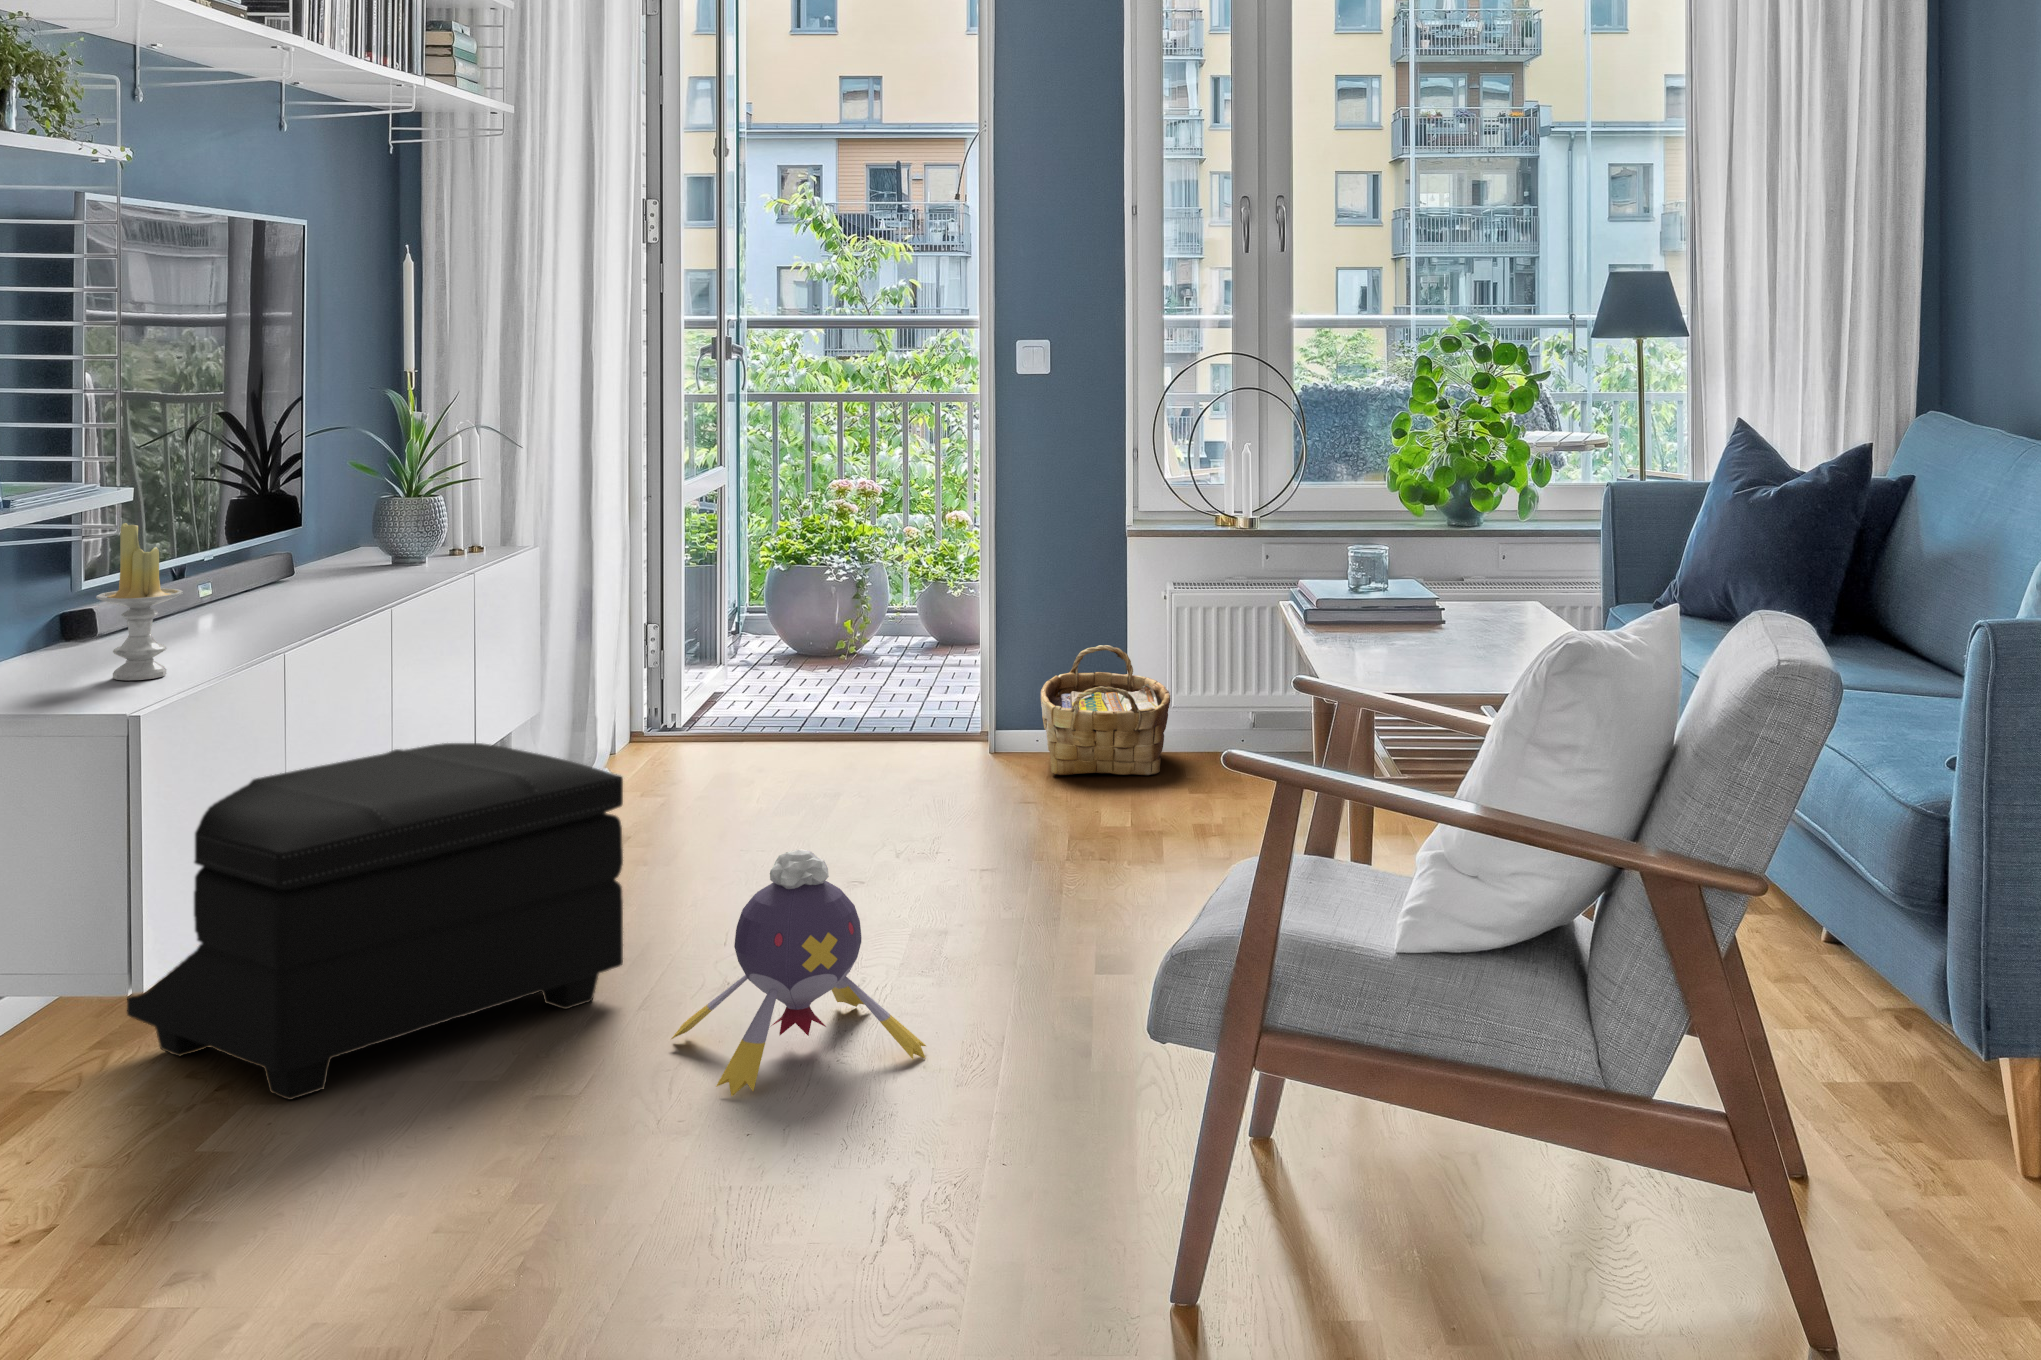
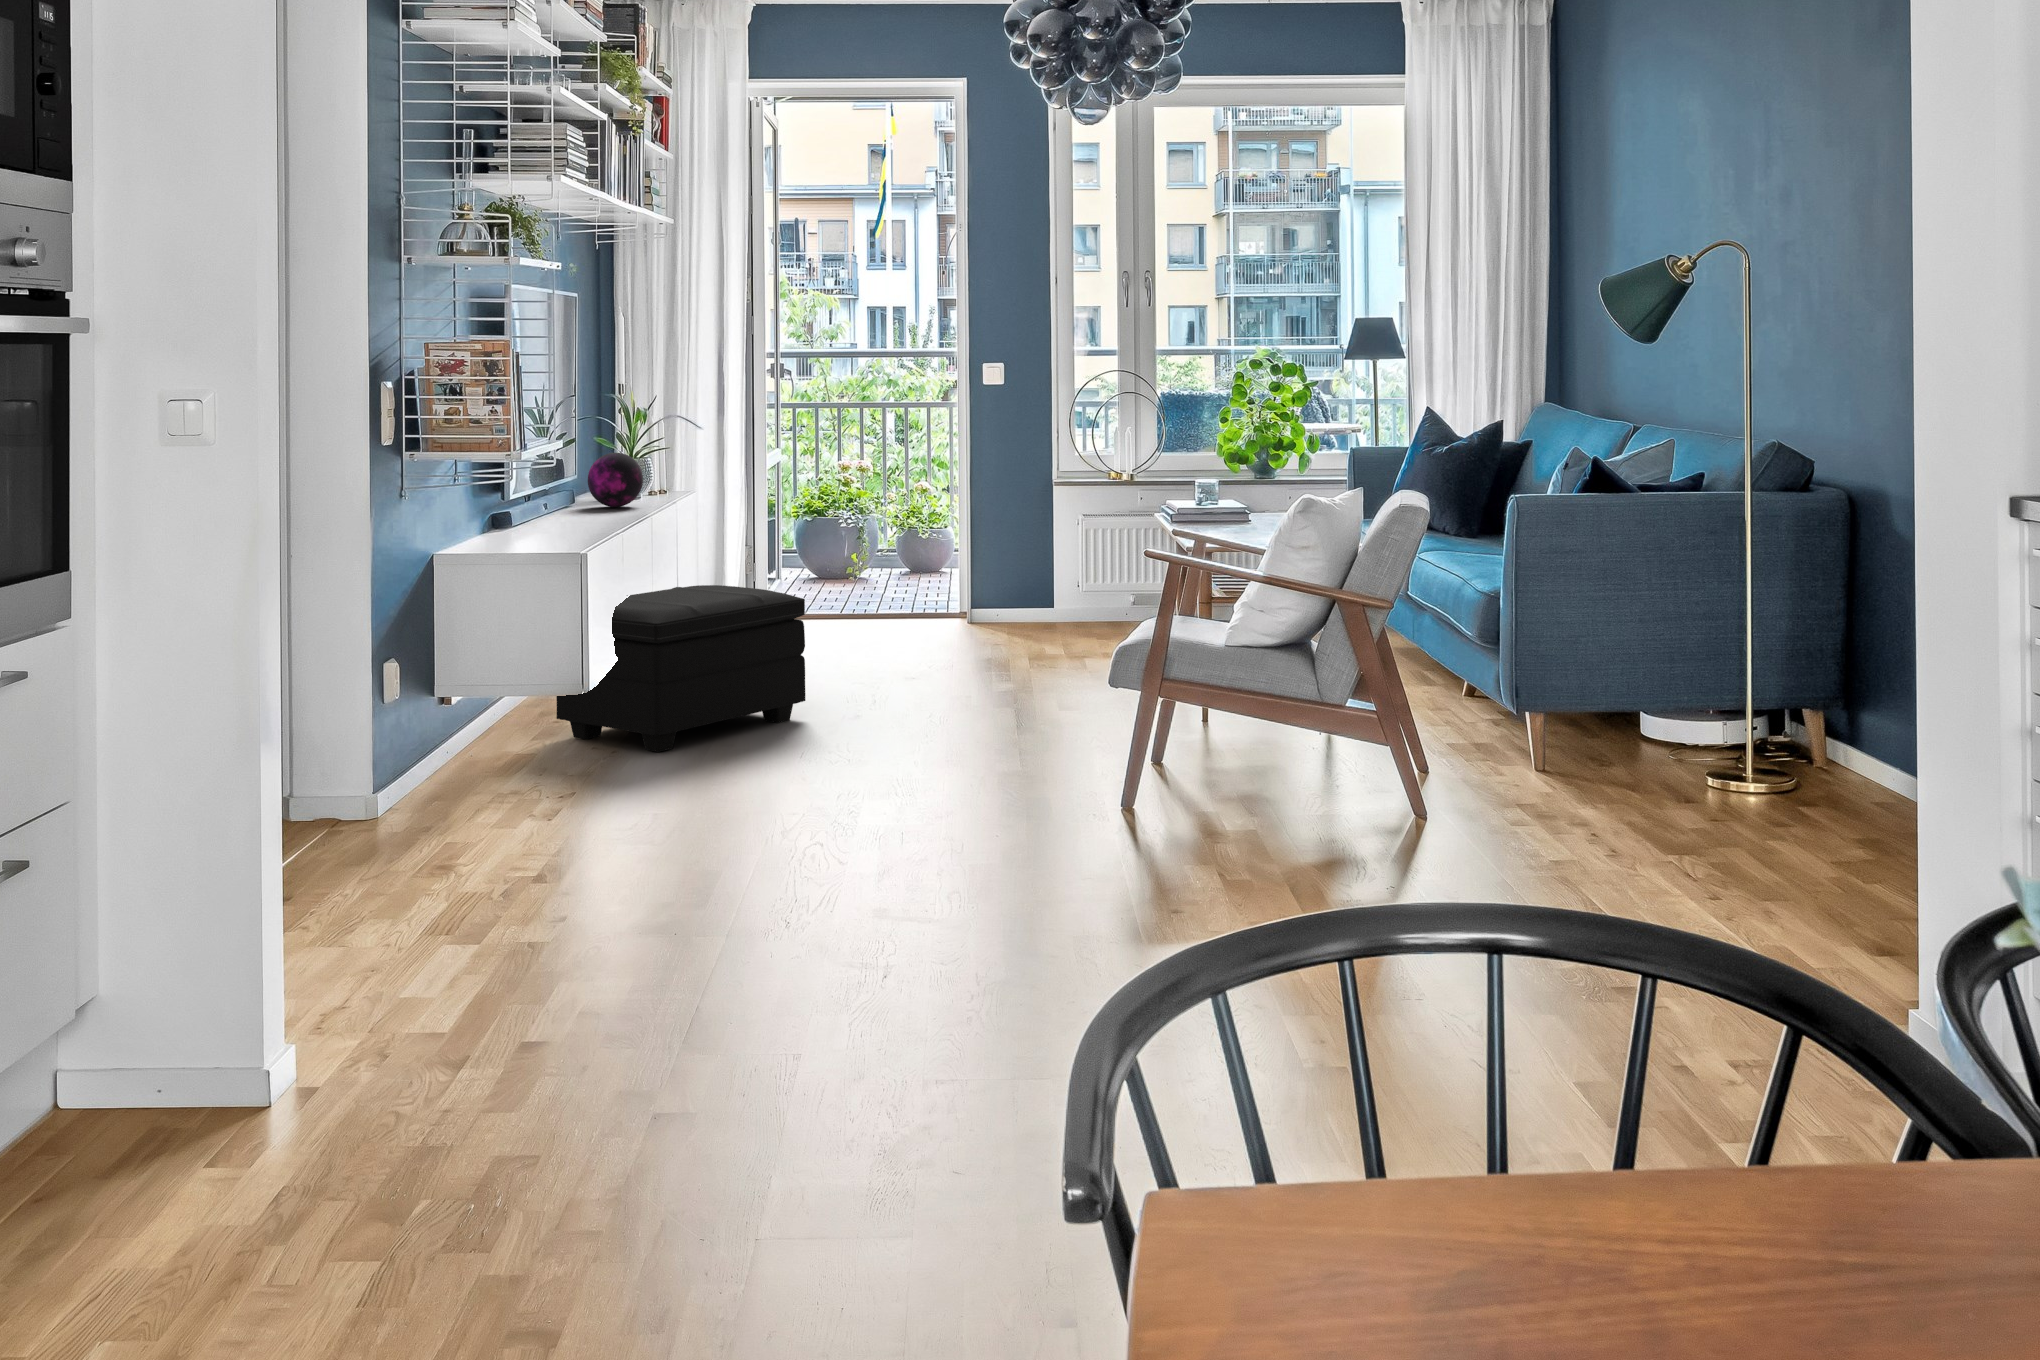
decorative orb: none [315,490,413,583] -> present [588,453,643,507]
candle: present [96,523,183,680] -> none [538,460,579,542]
woven basket: present [1040,645,1170,775] -> none [1001,554,1082,631]
plush toy: present [671,849,926,1096] -> none [843,629,979,749]

